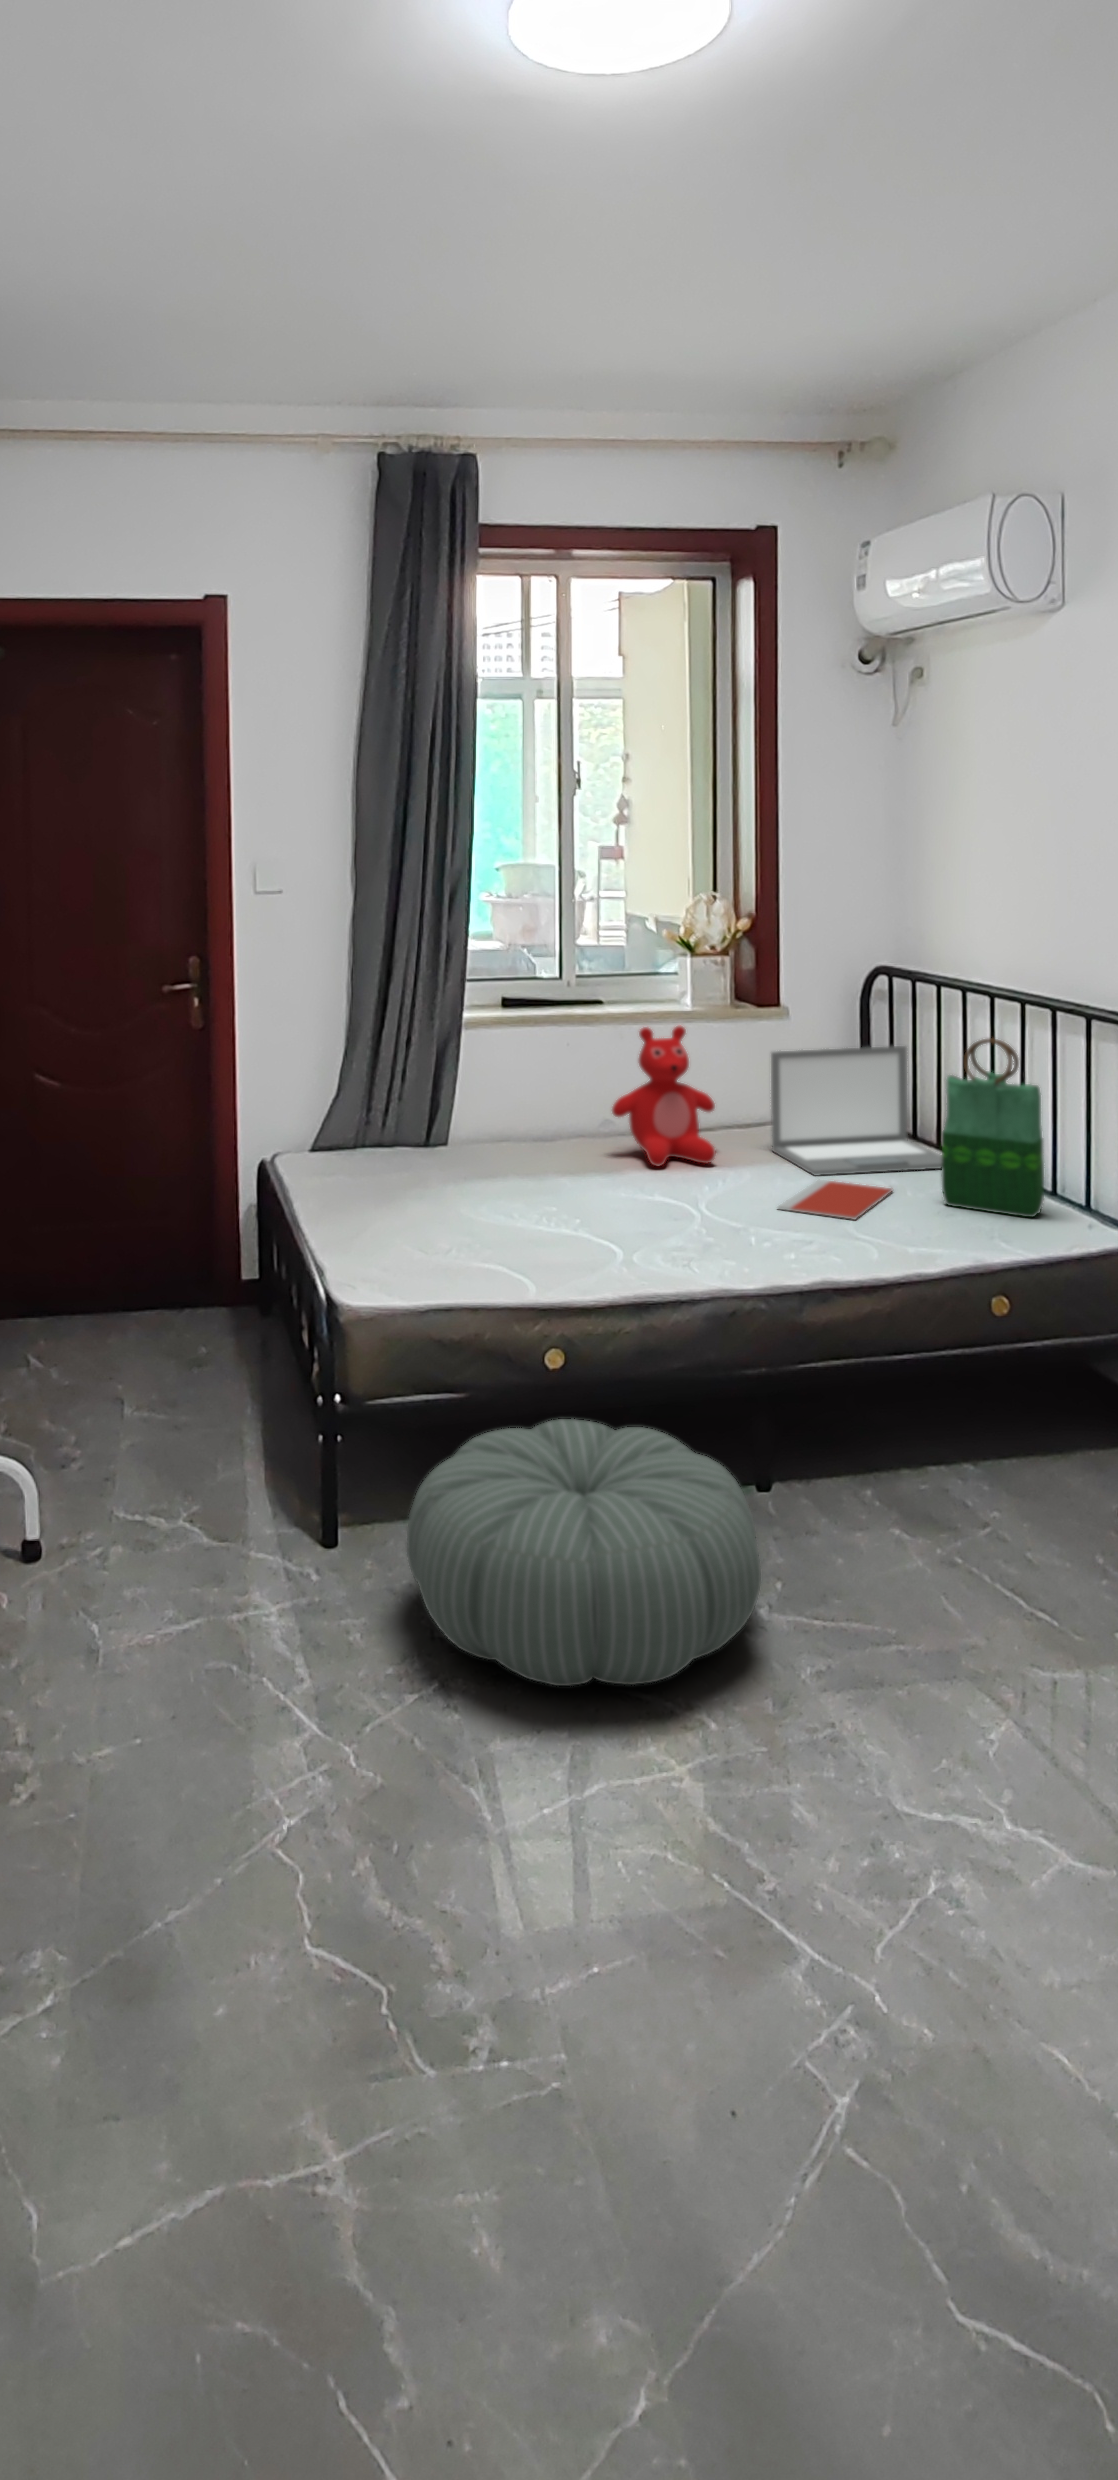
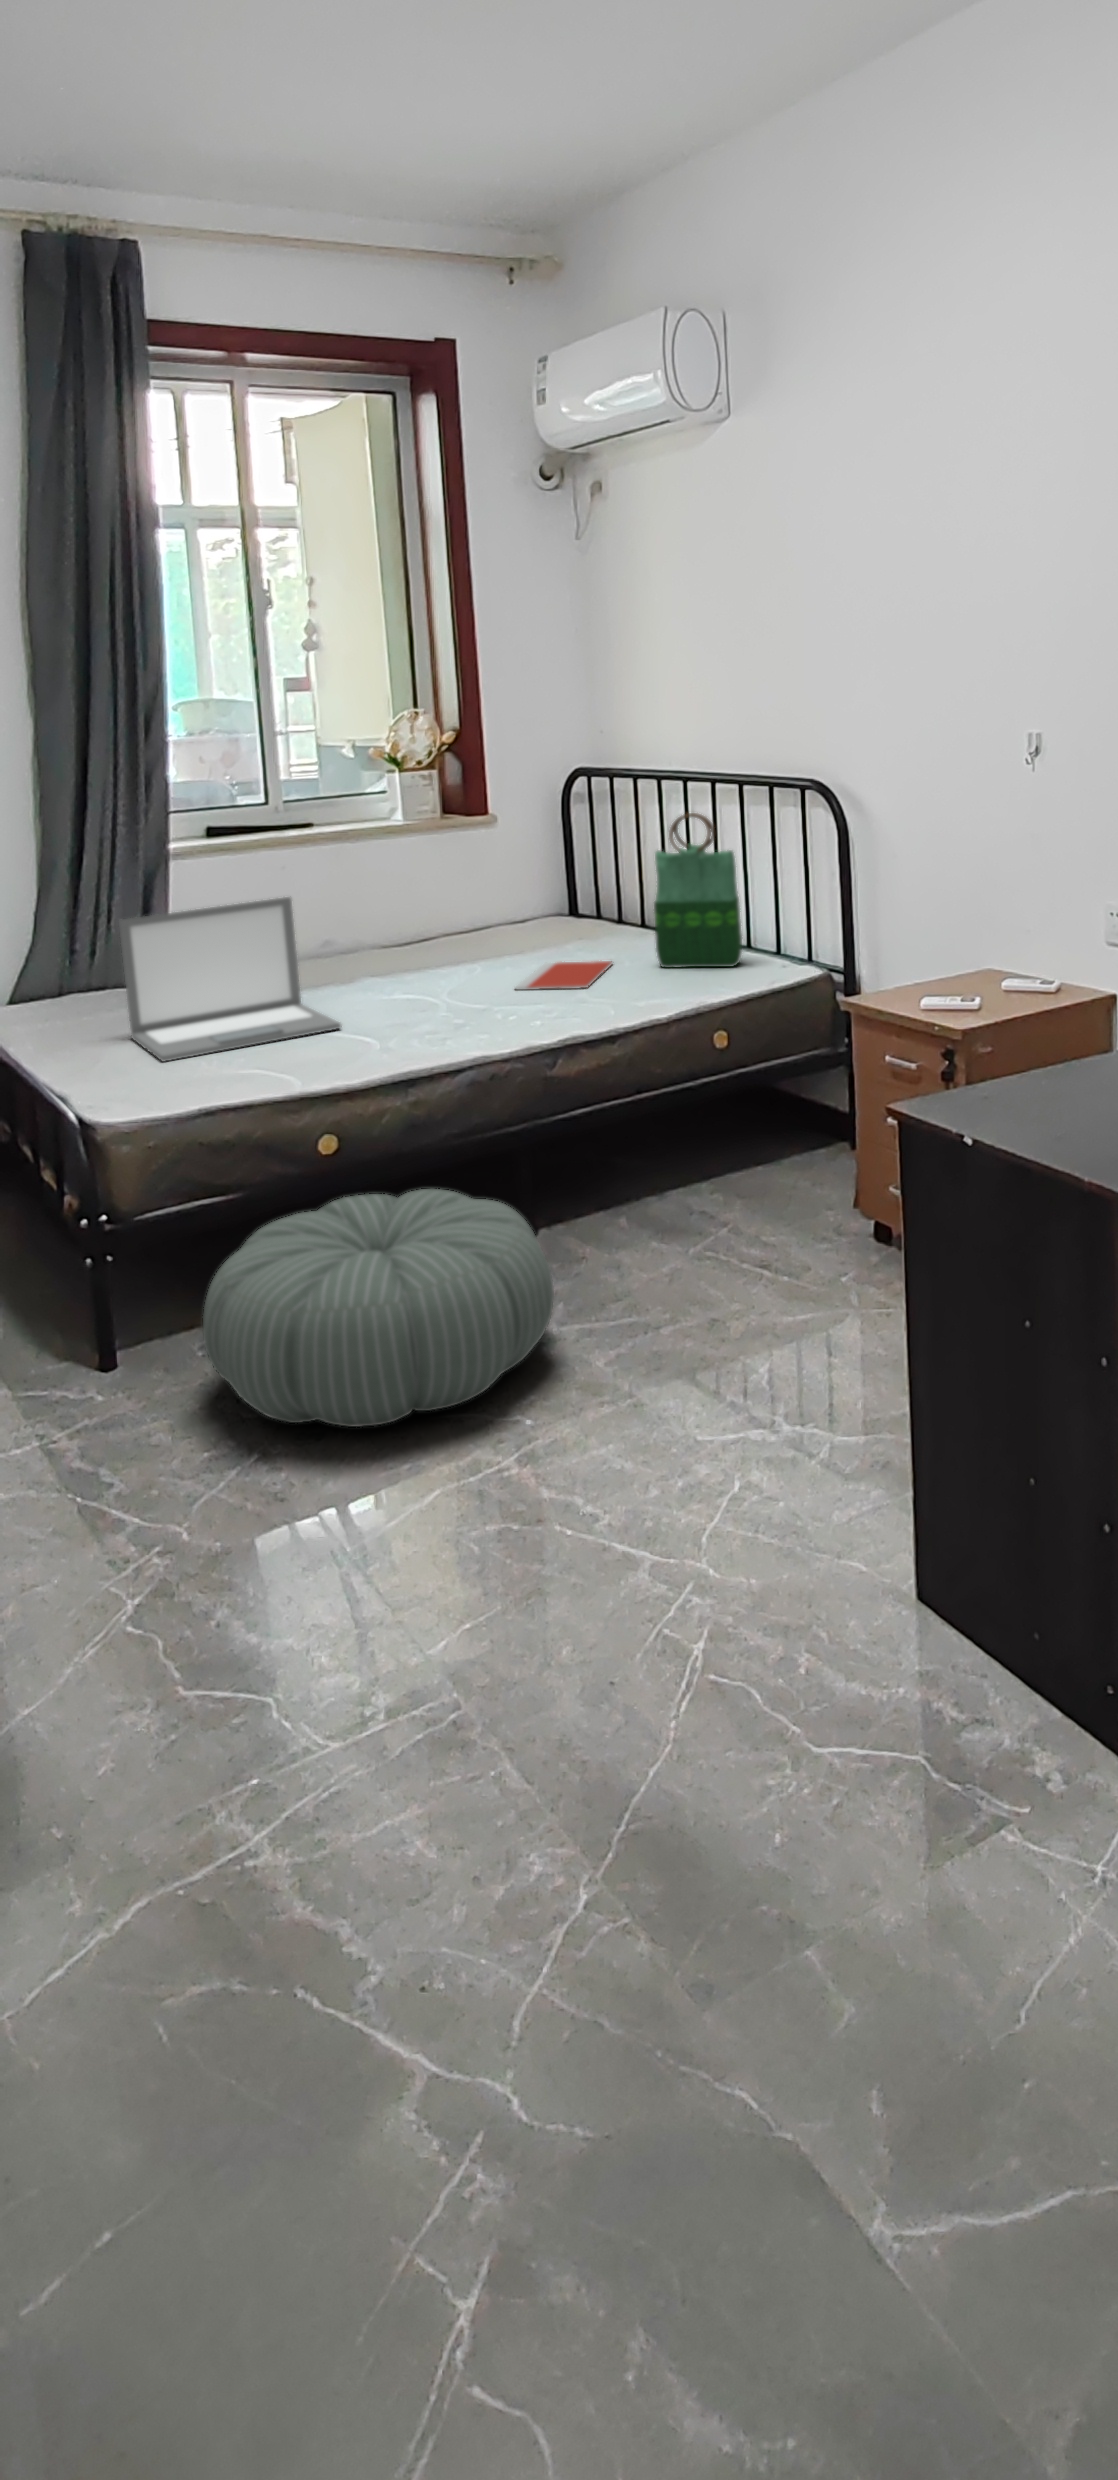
teddy bear: present [612,1026,715,1166] -> none [338,835,445,972]
laptop: present [771,1046,942,1176] -> present [119,897,342,1062]

